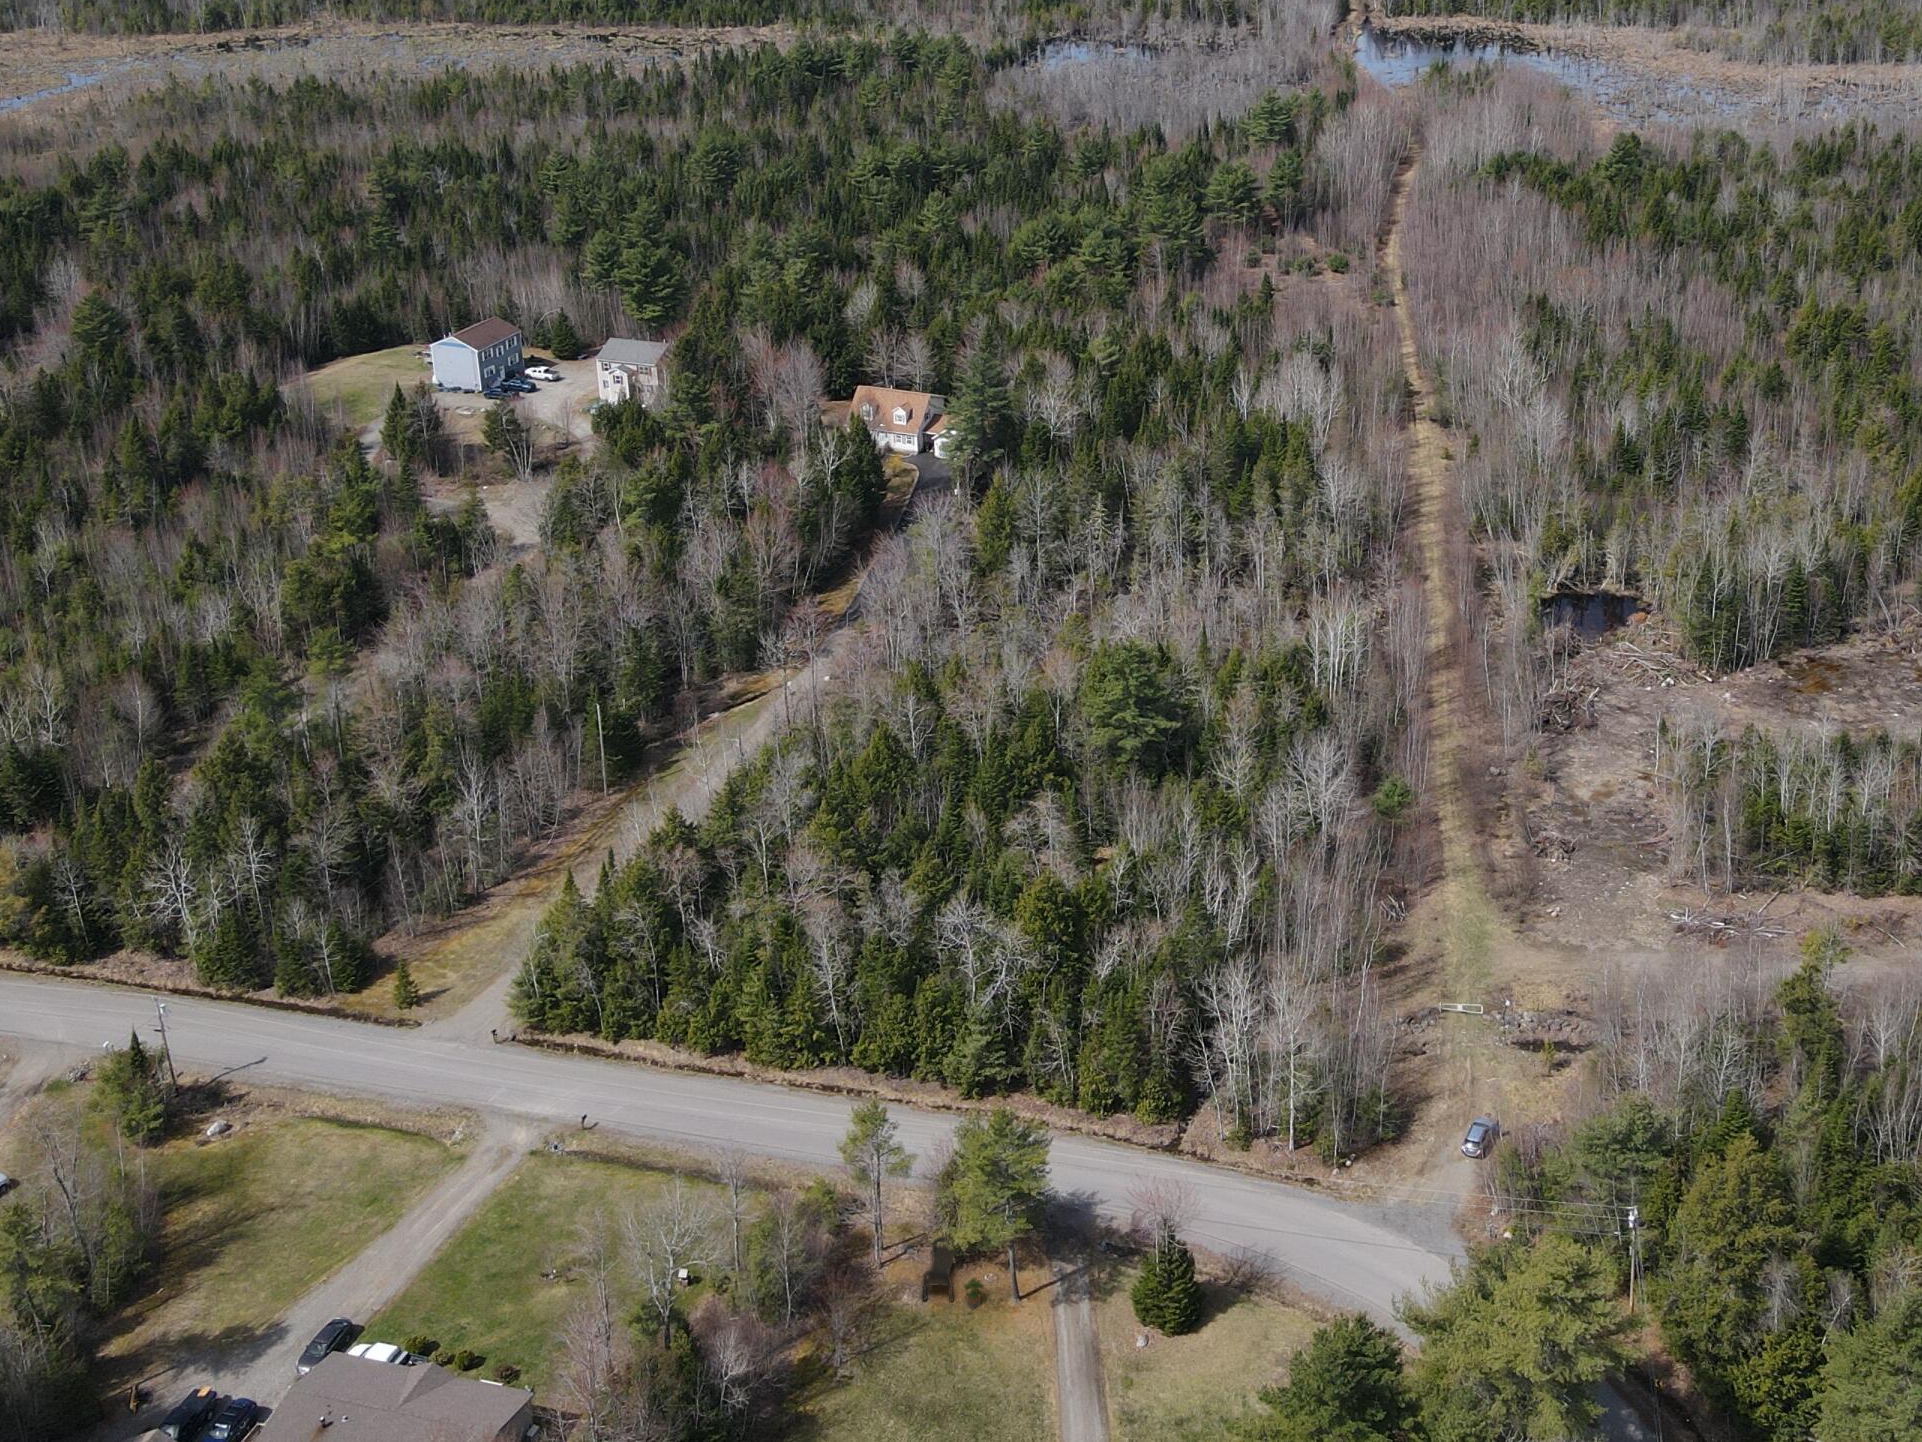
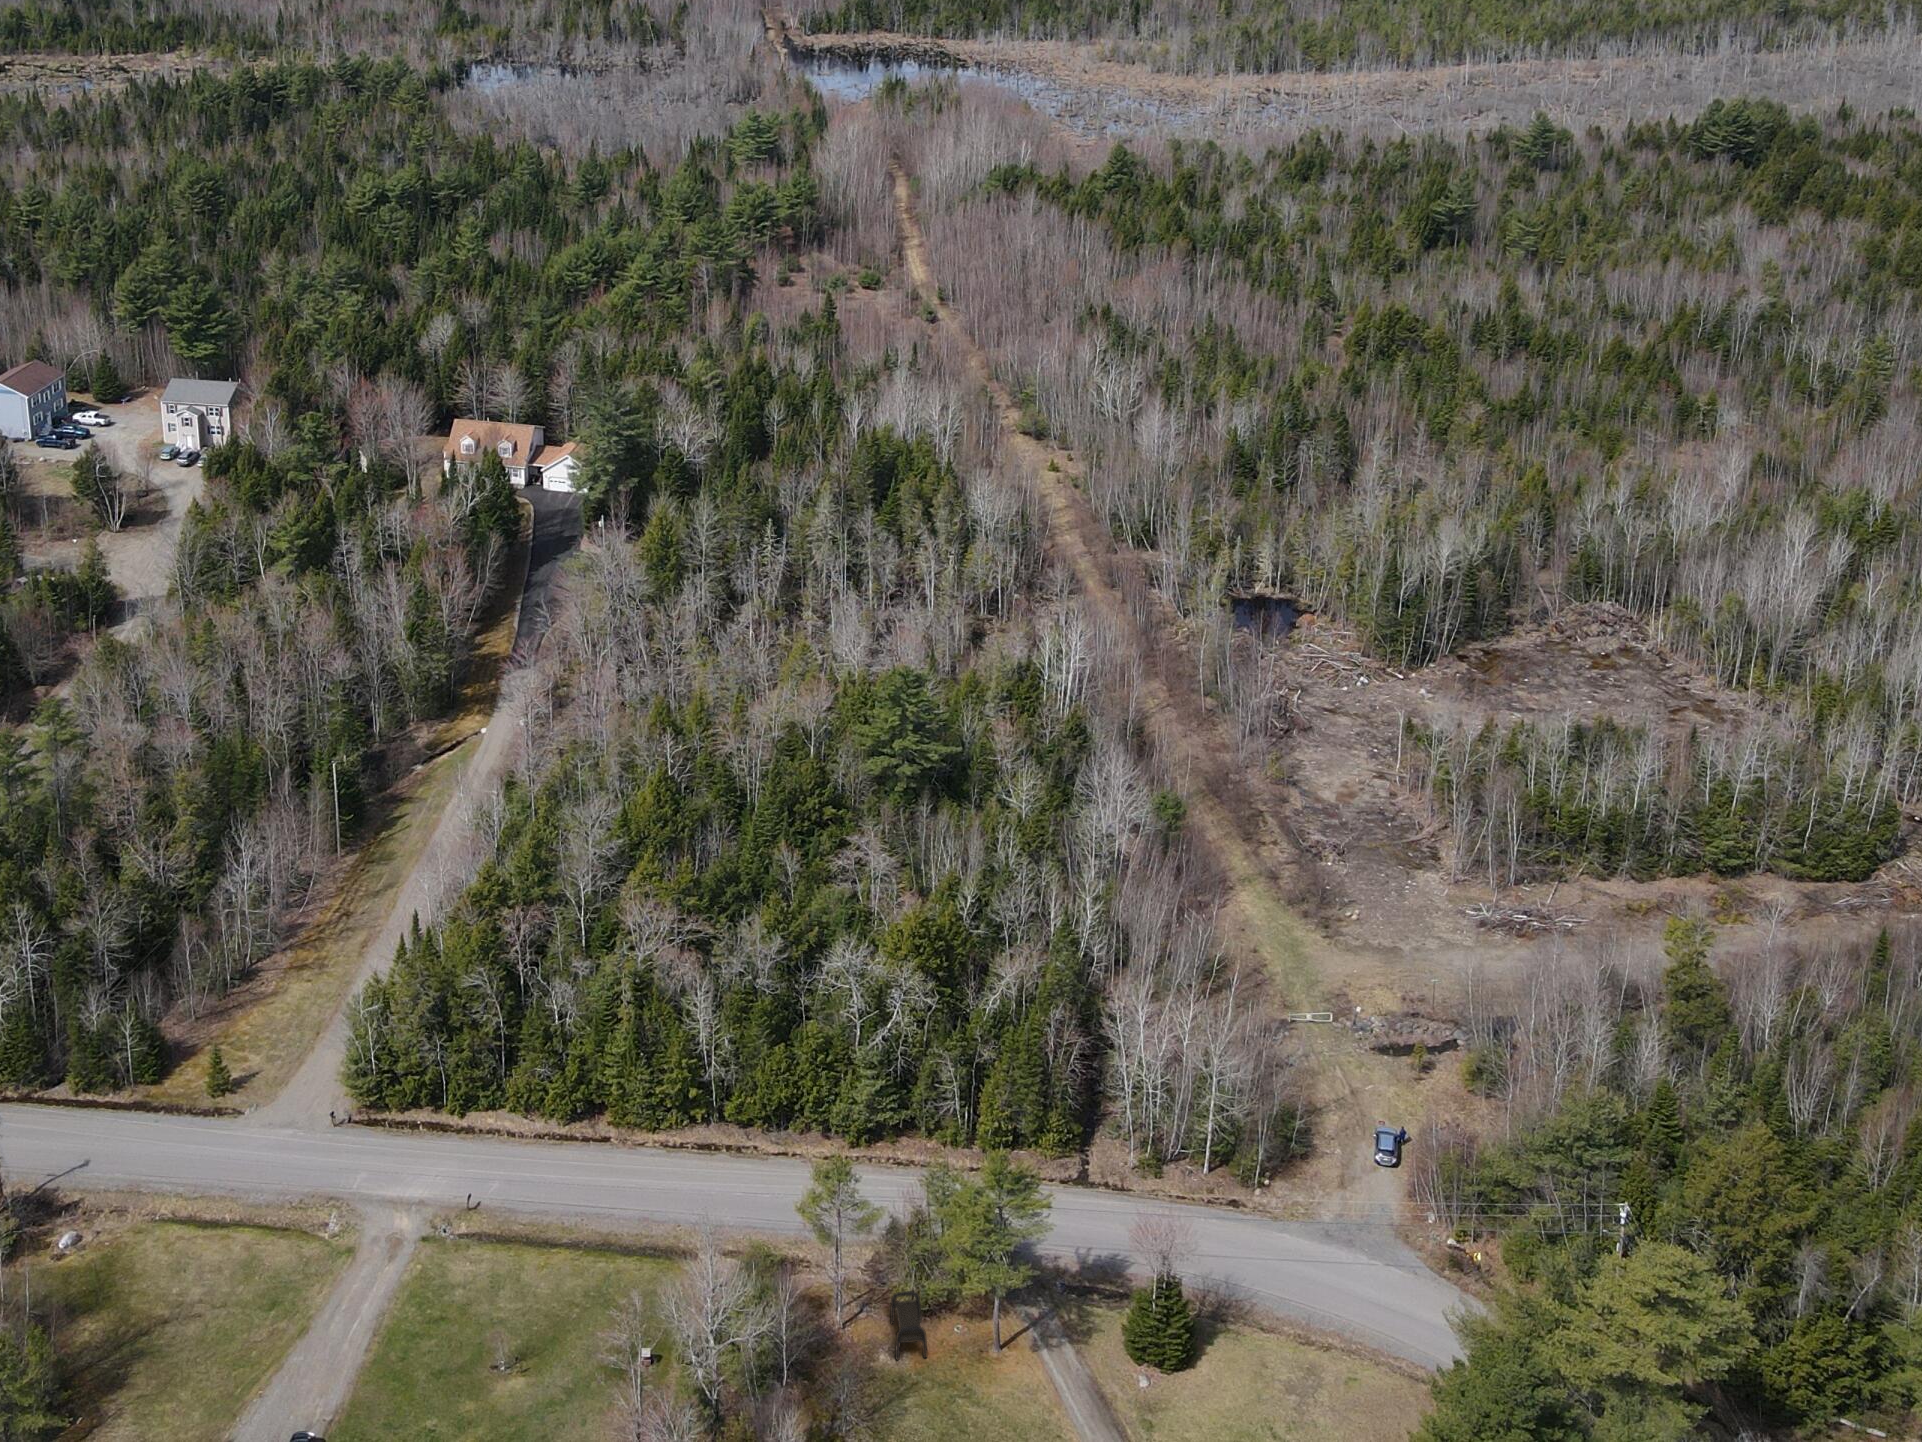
potted tree: present [964,1277,984,1310] -> none [939,1330,962,1365]

